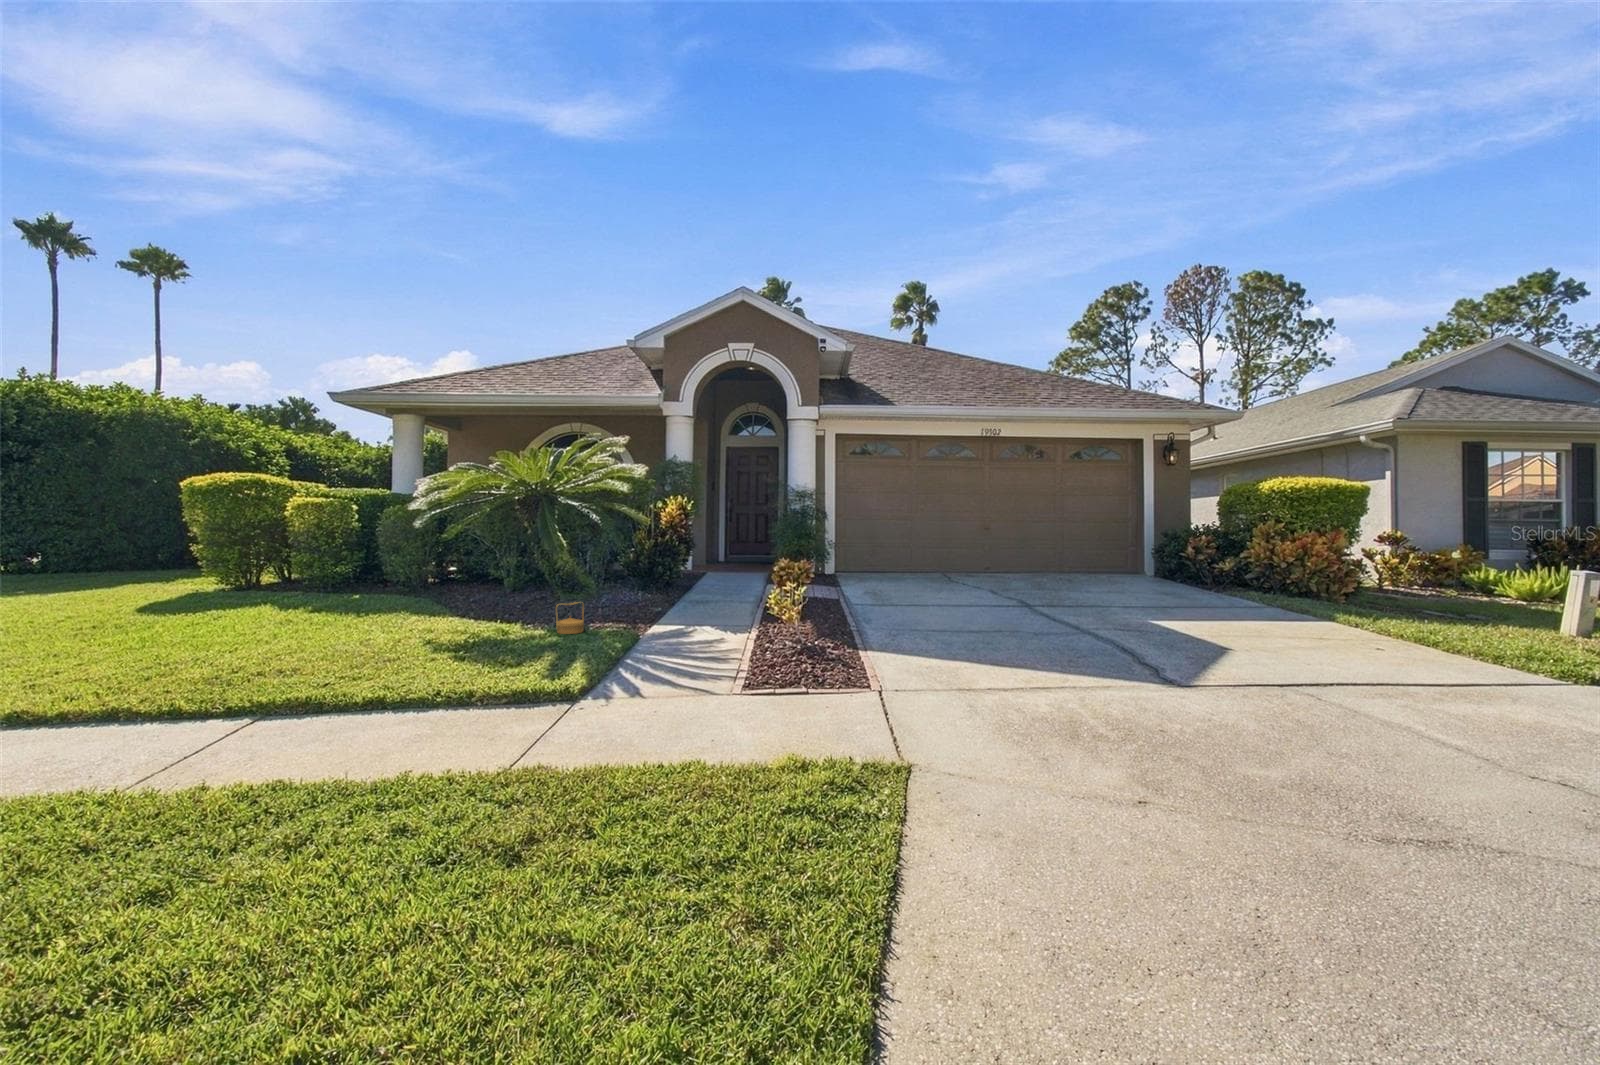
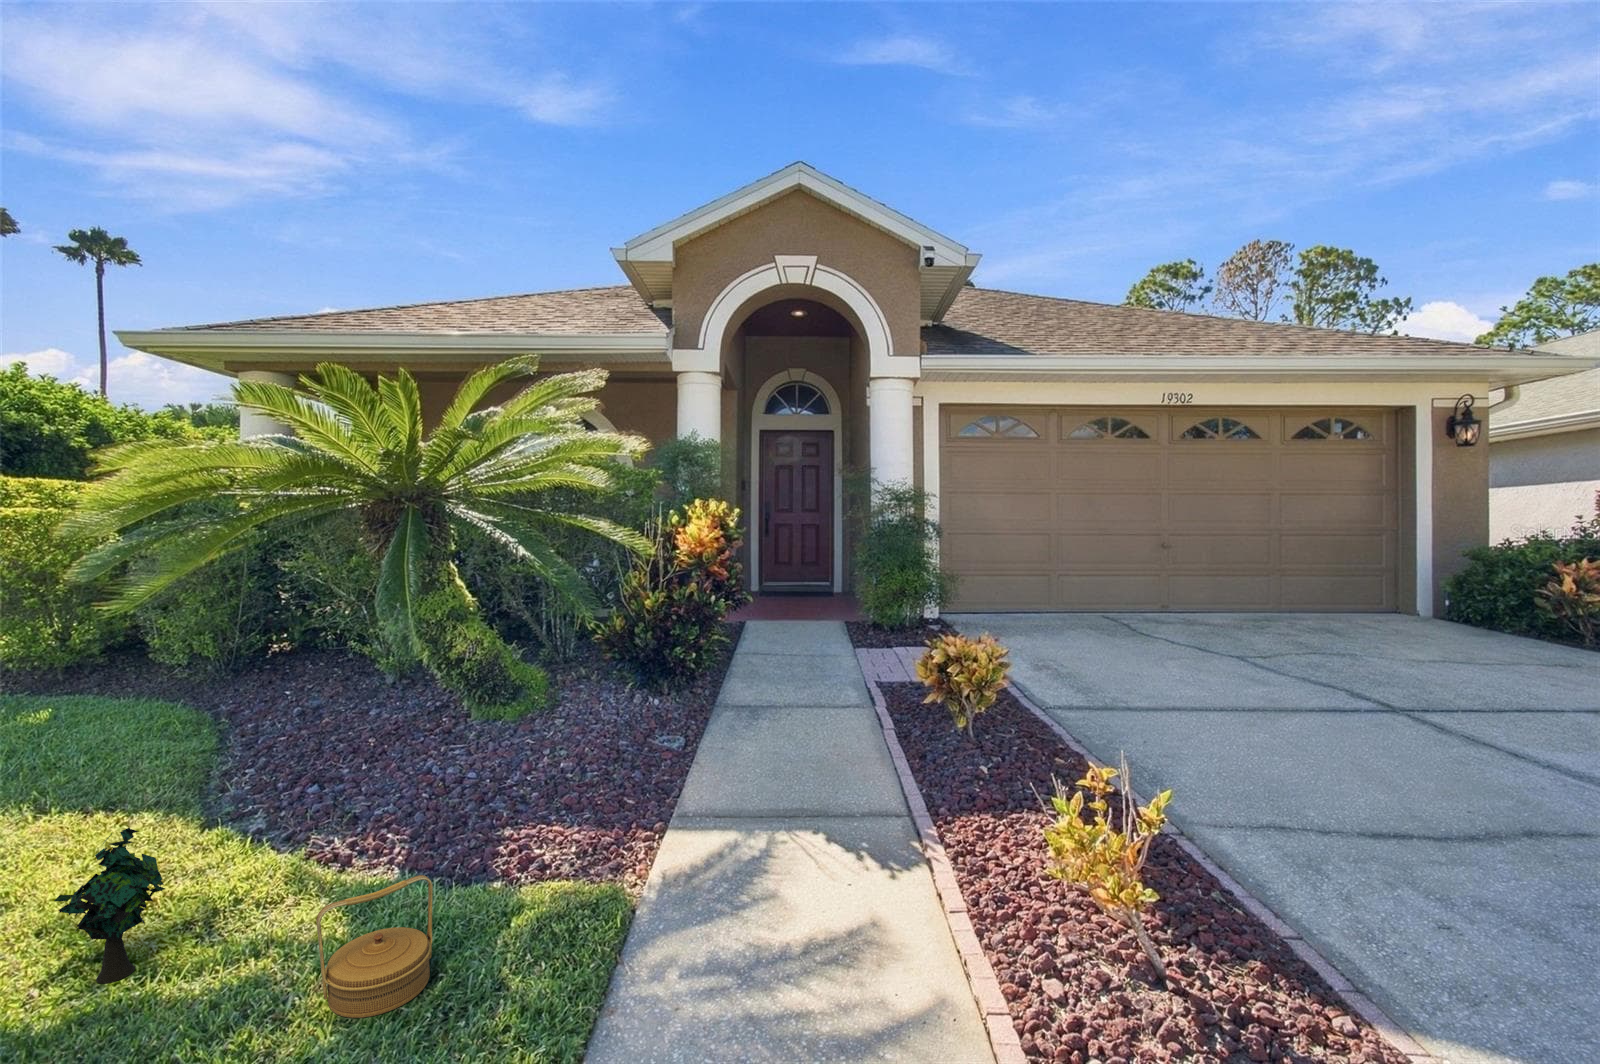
decorative plant: none [478,587,504,630] -> present [54,828,165,983]

